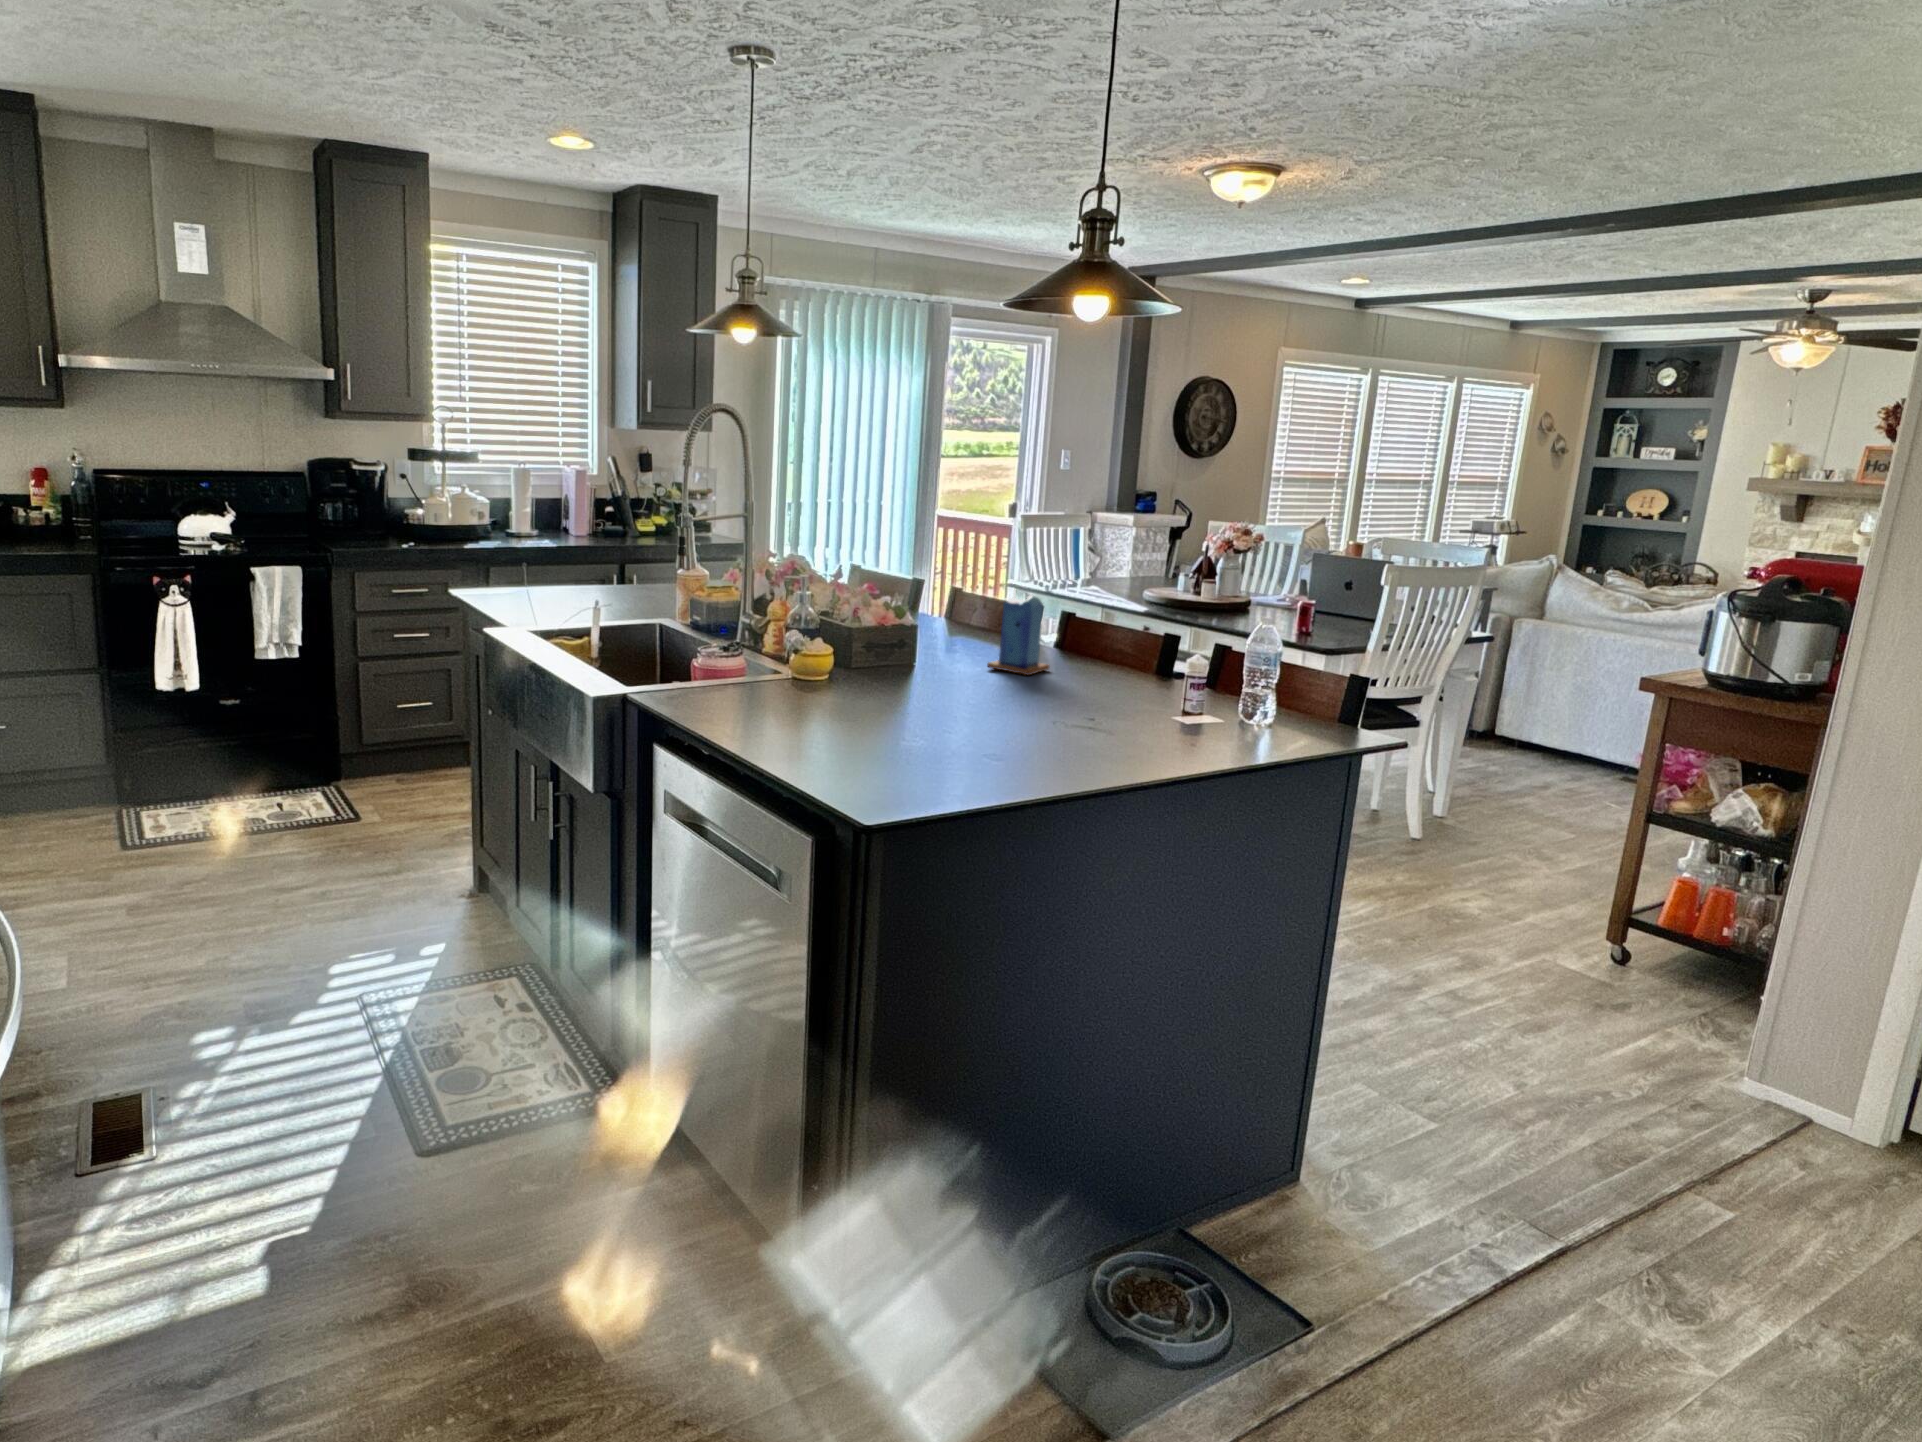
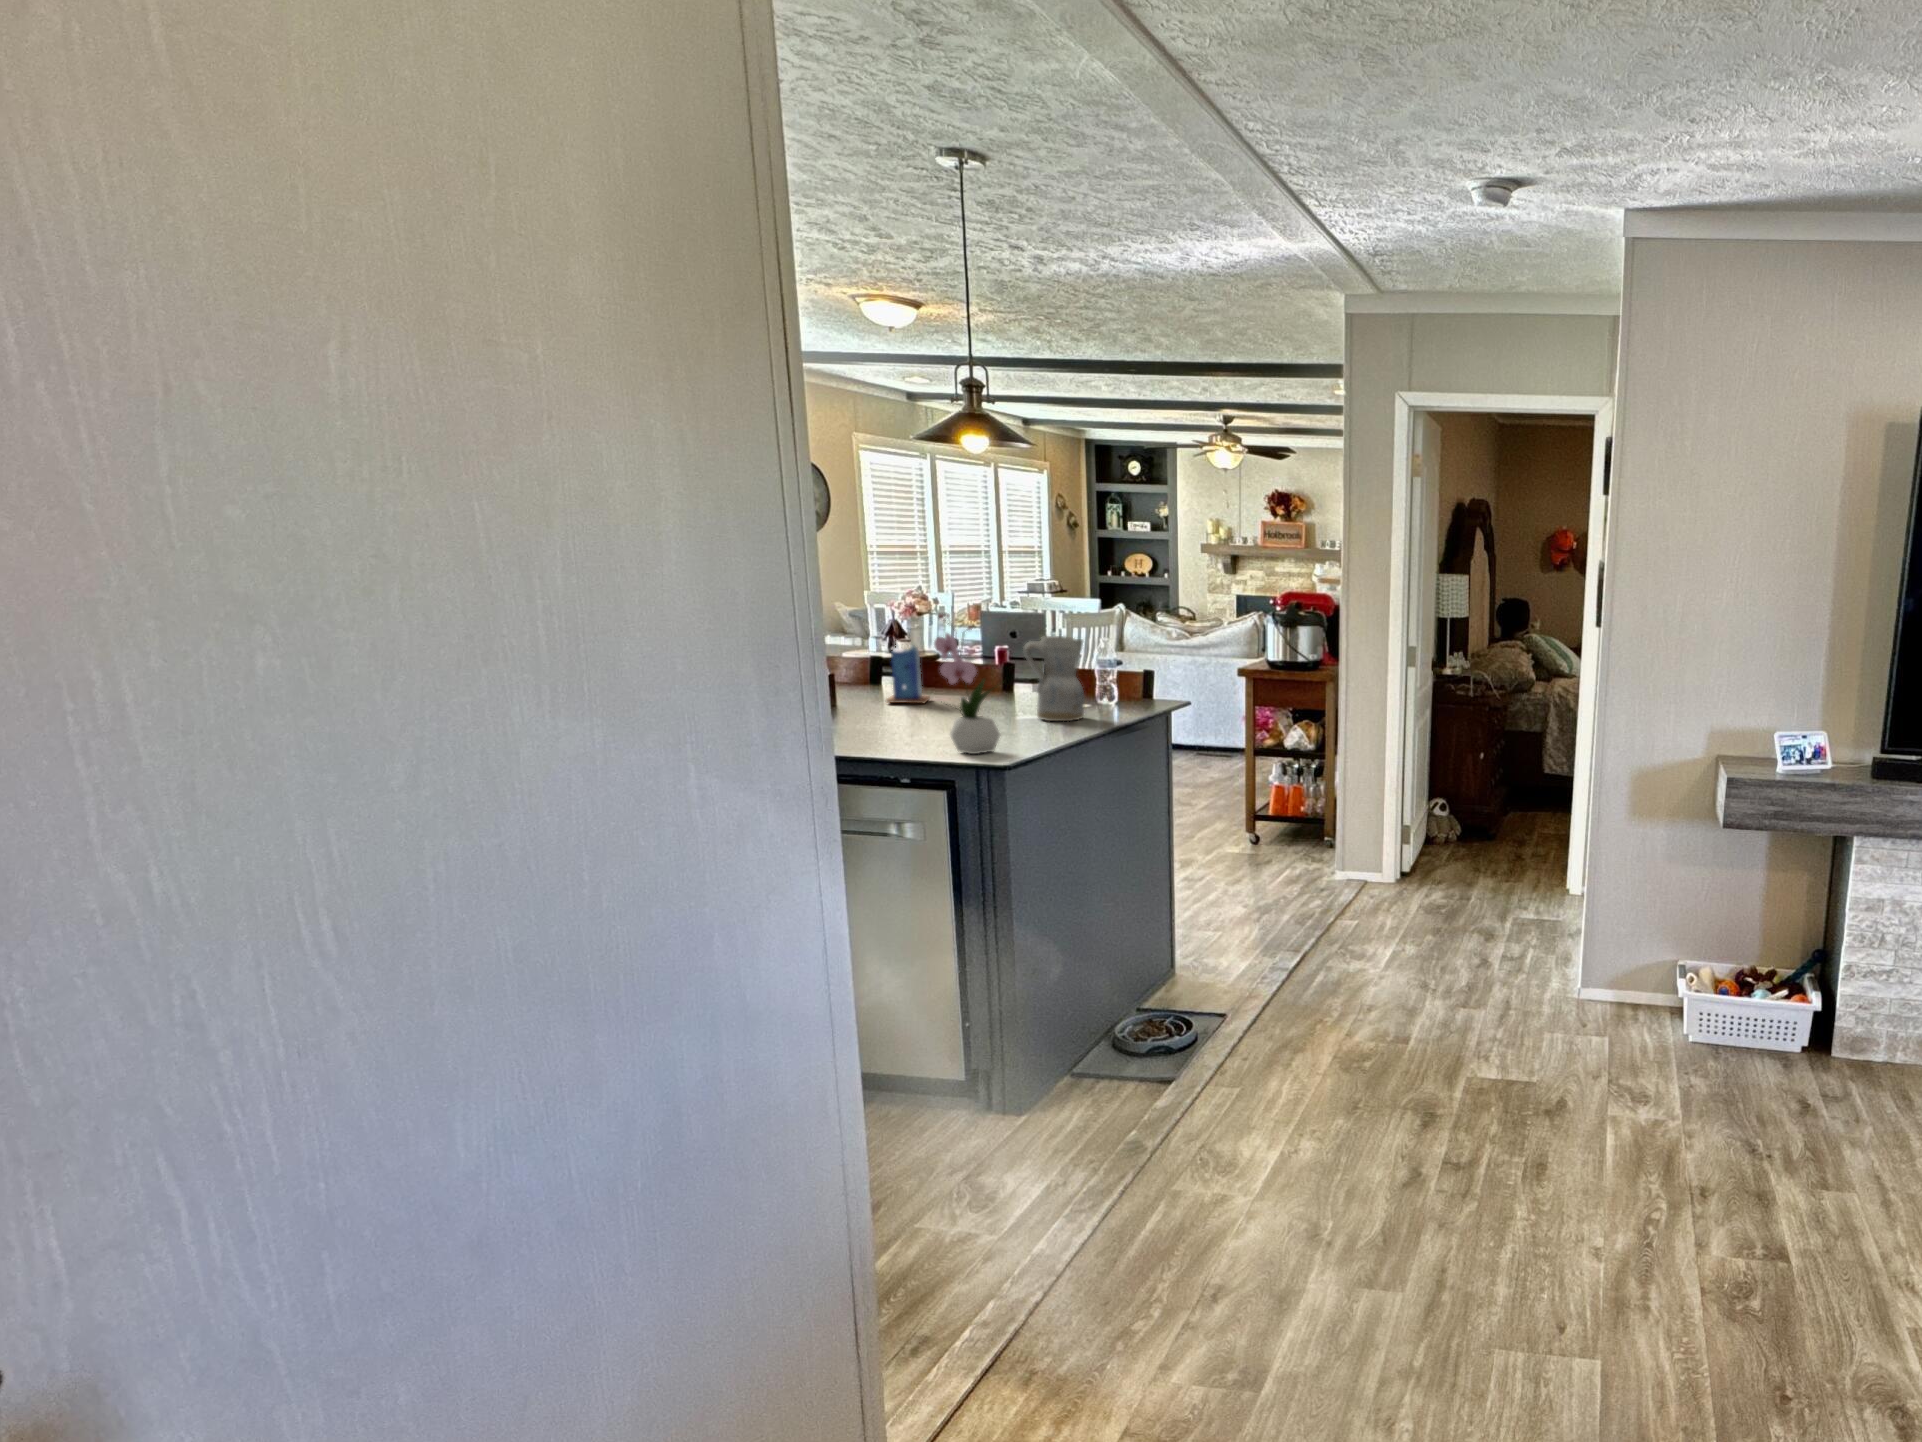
flower arrangement: none [865,562,958,782] -> present [934,614,1000,754]
ceramic pitcher: none [1103,603,1195,741] -> present [1023,636,1085,721]

